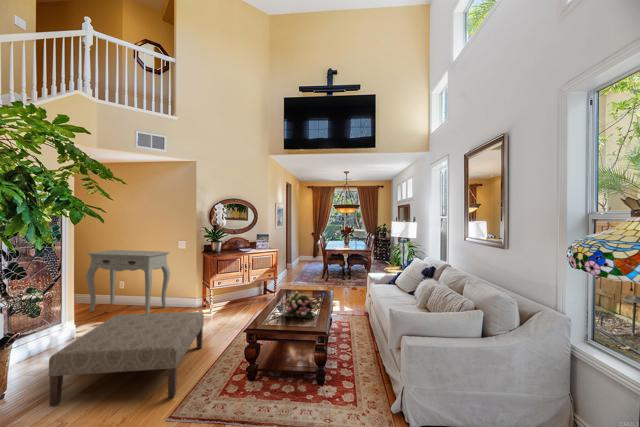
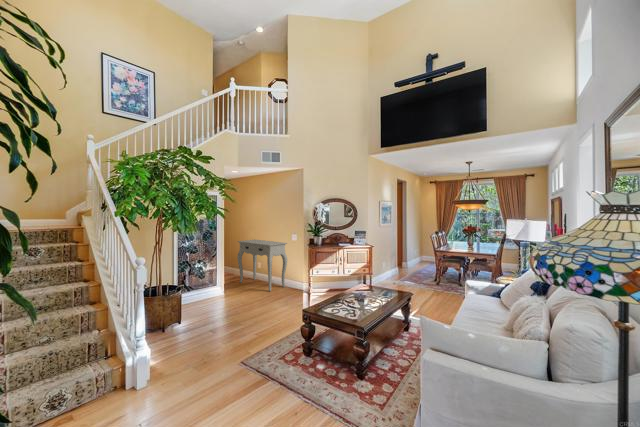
flower arrangement: present [282,291,318,318] -> none [336,285,372,313]
ottoman: present [48,312,204,407] -> none [187,286,291,352]

